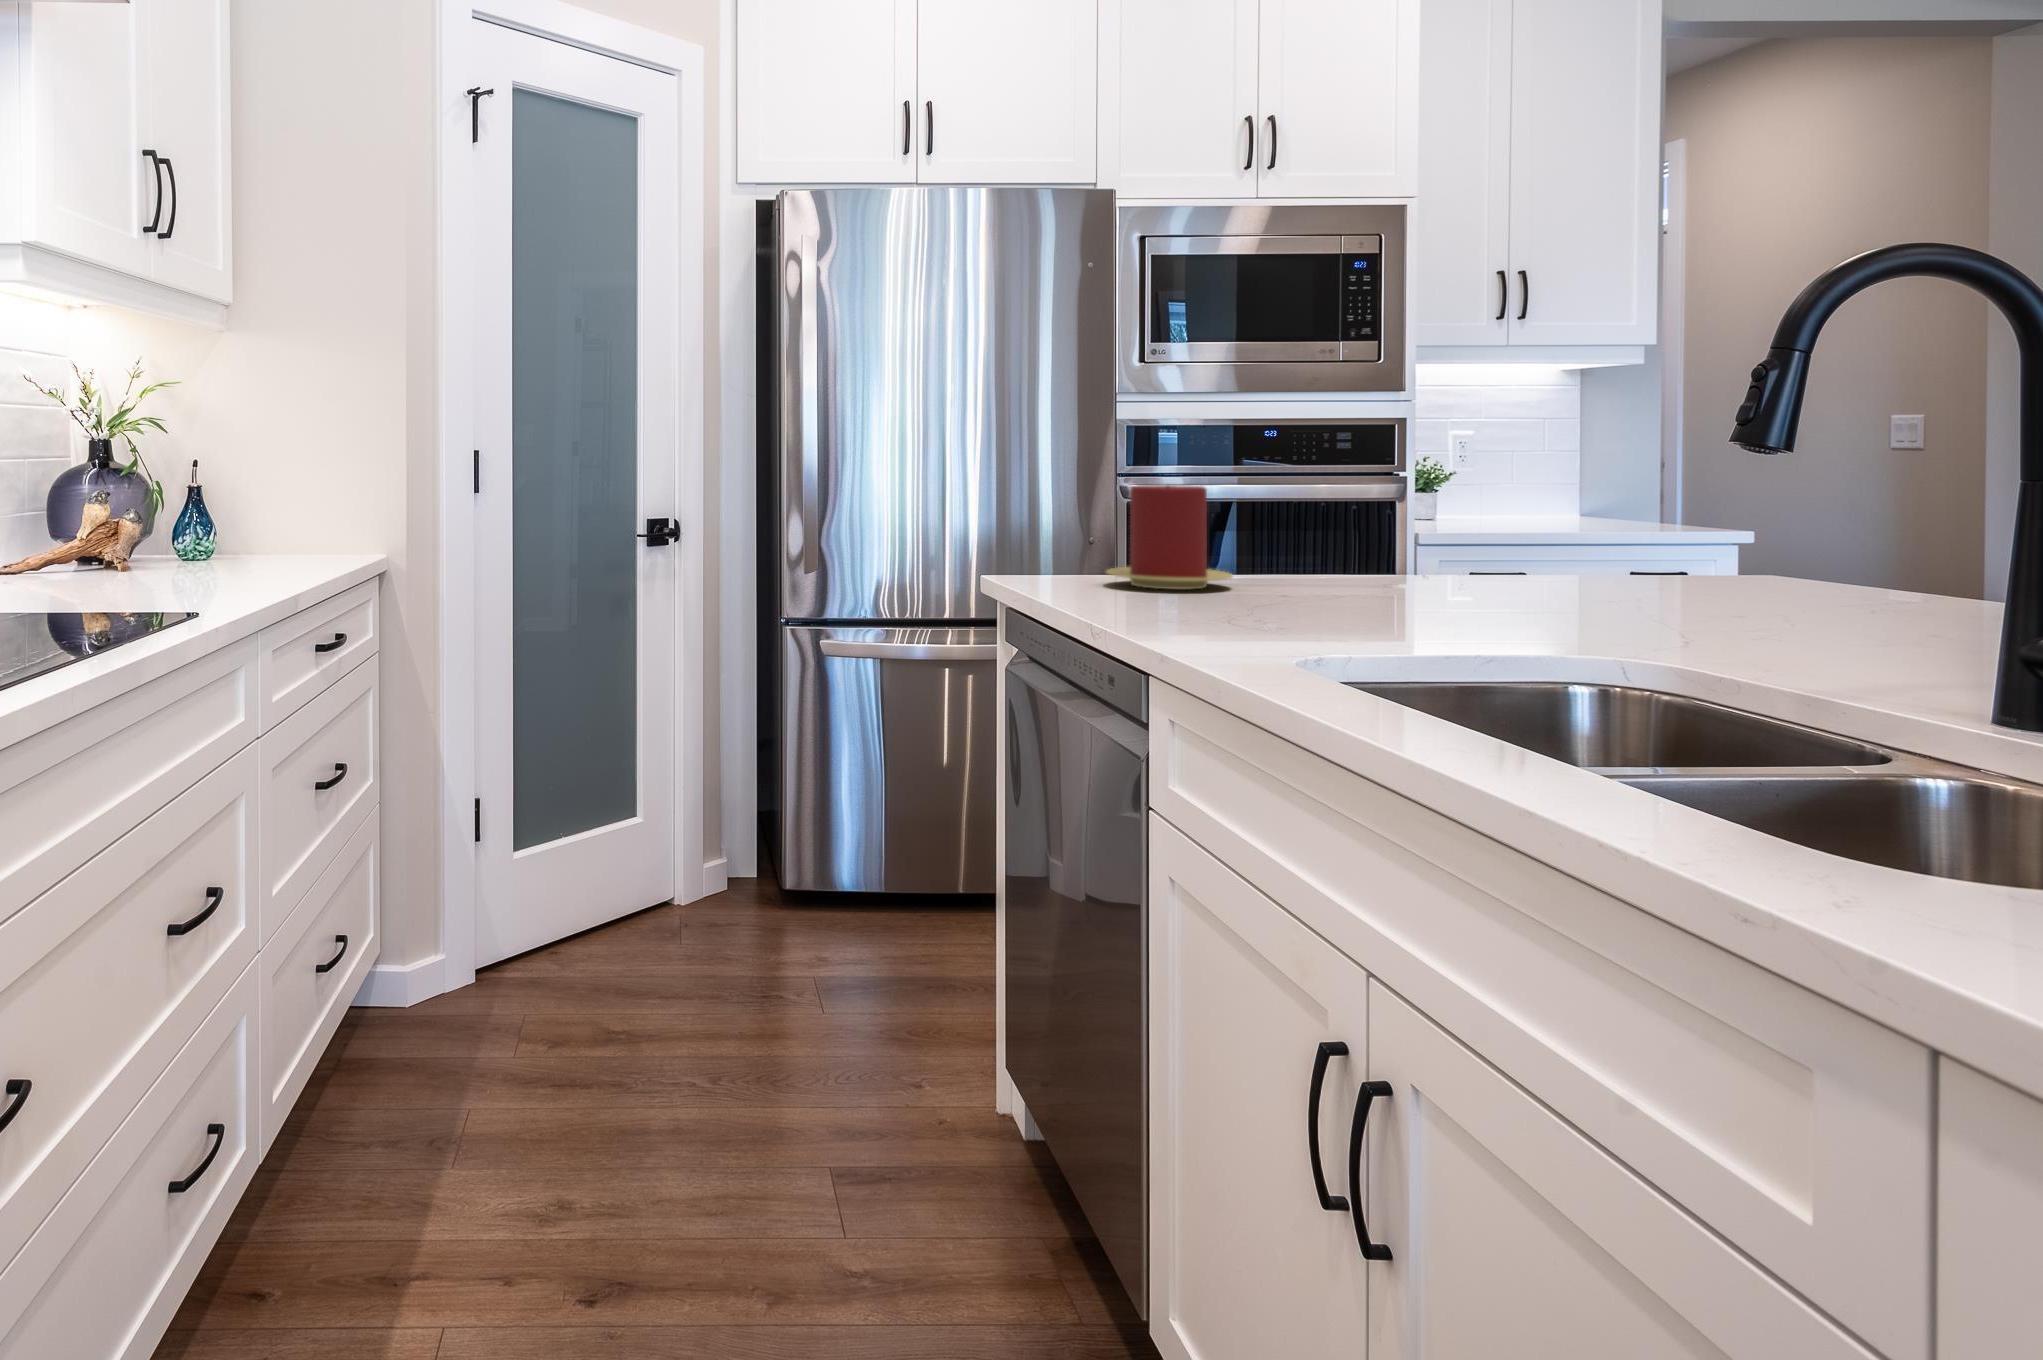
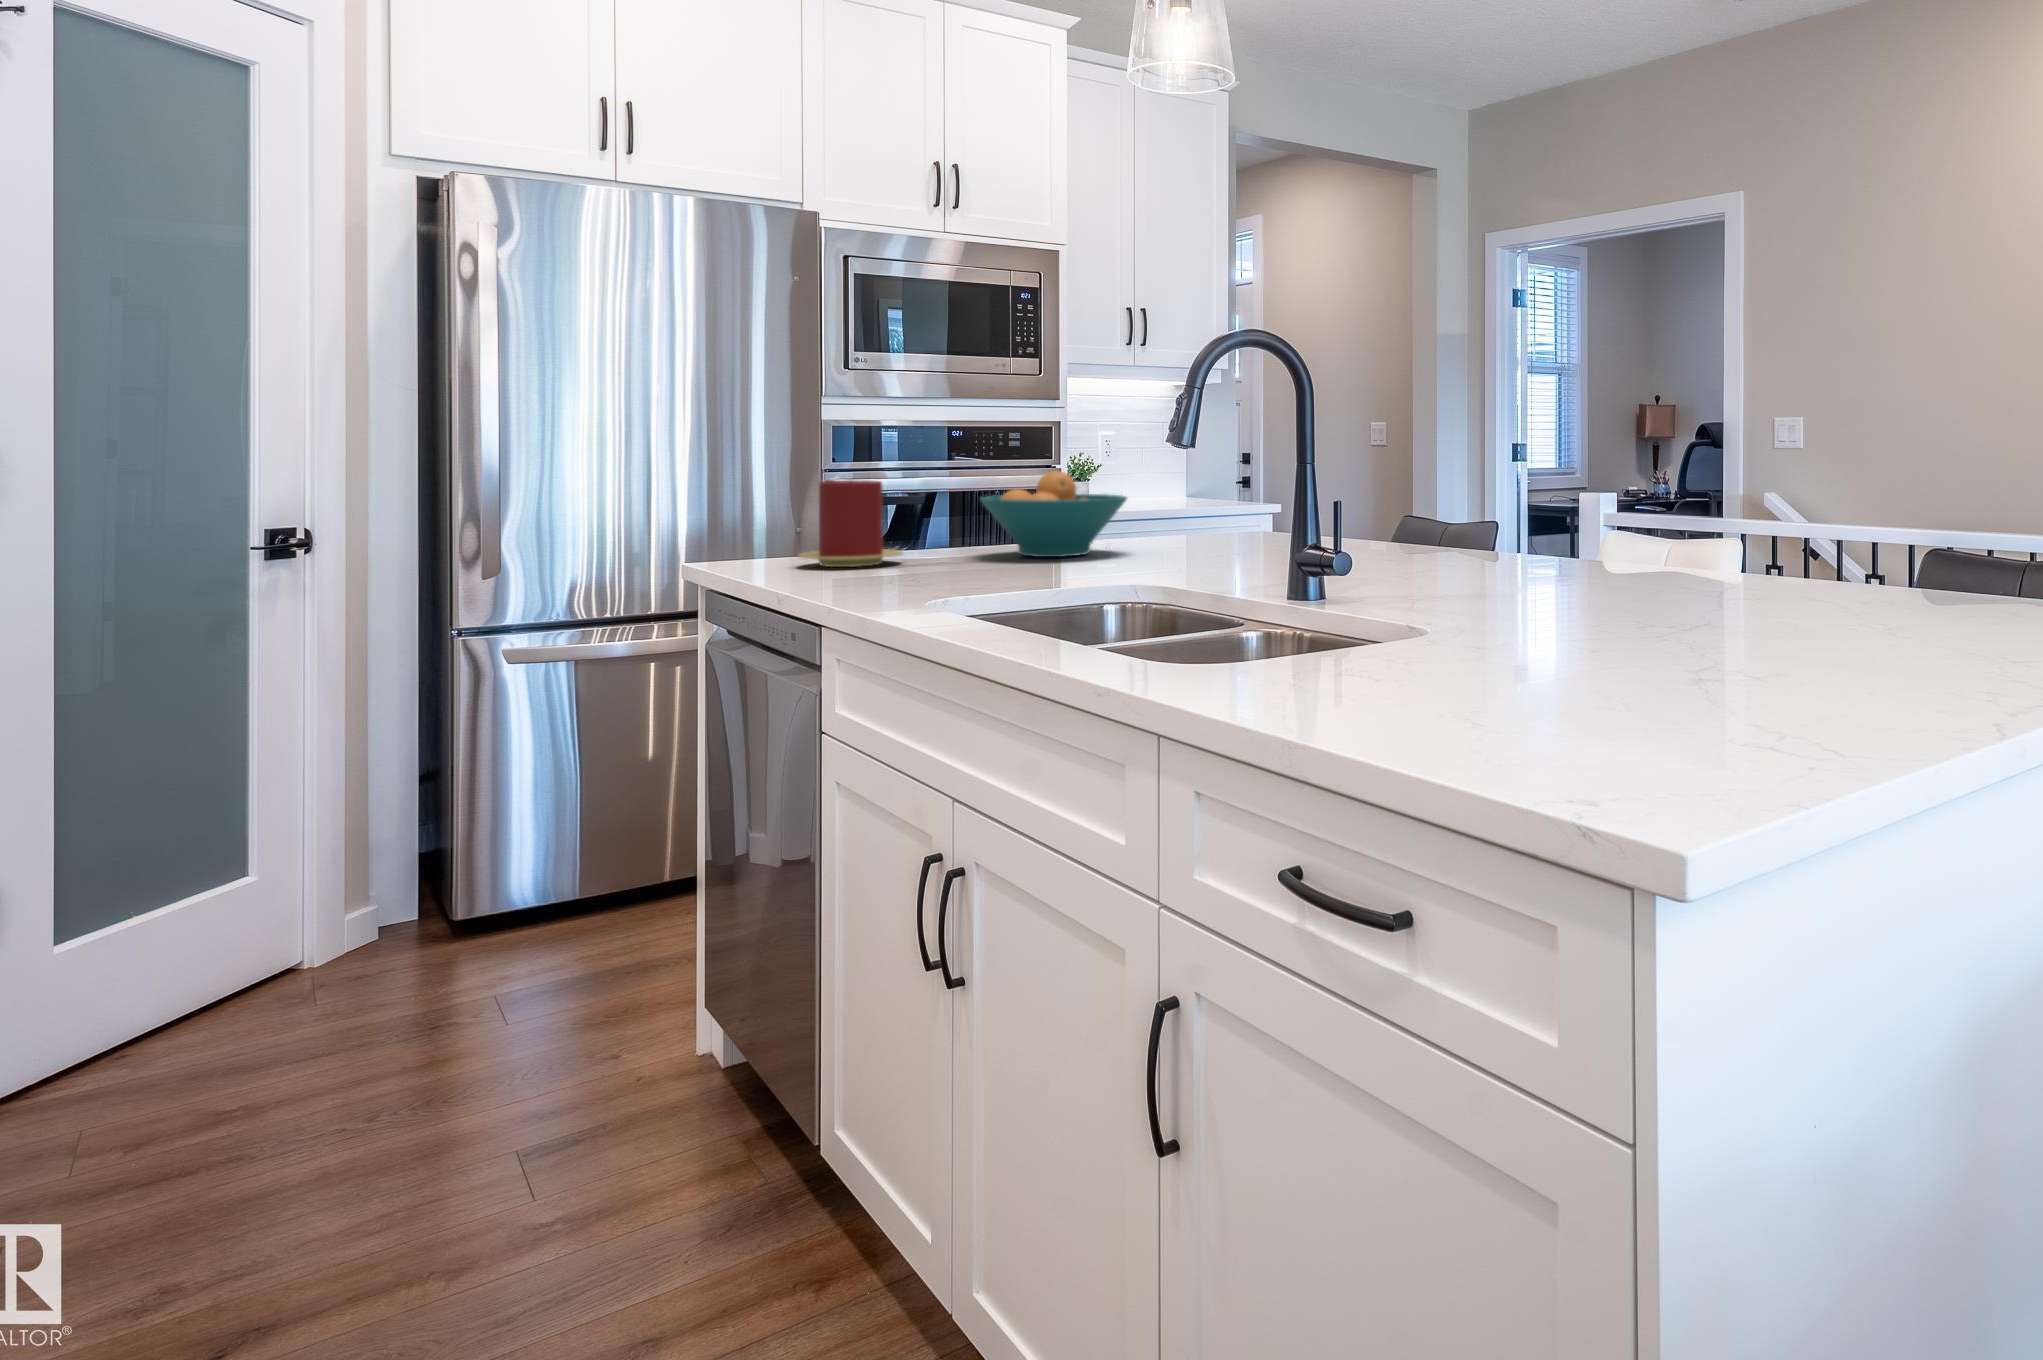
fruit bowl: none [1333,477,1562,594] -> present [980,471,1127,557]

